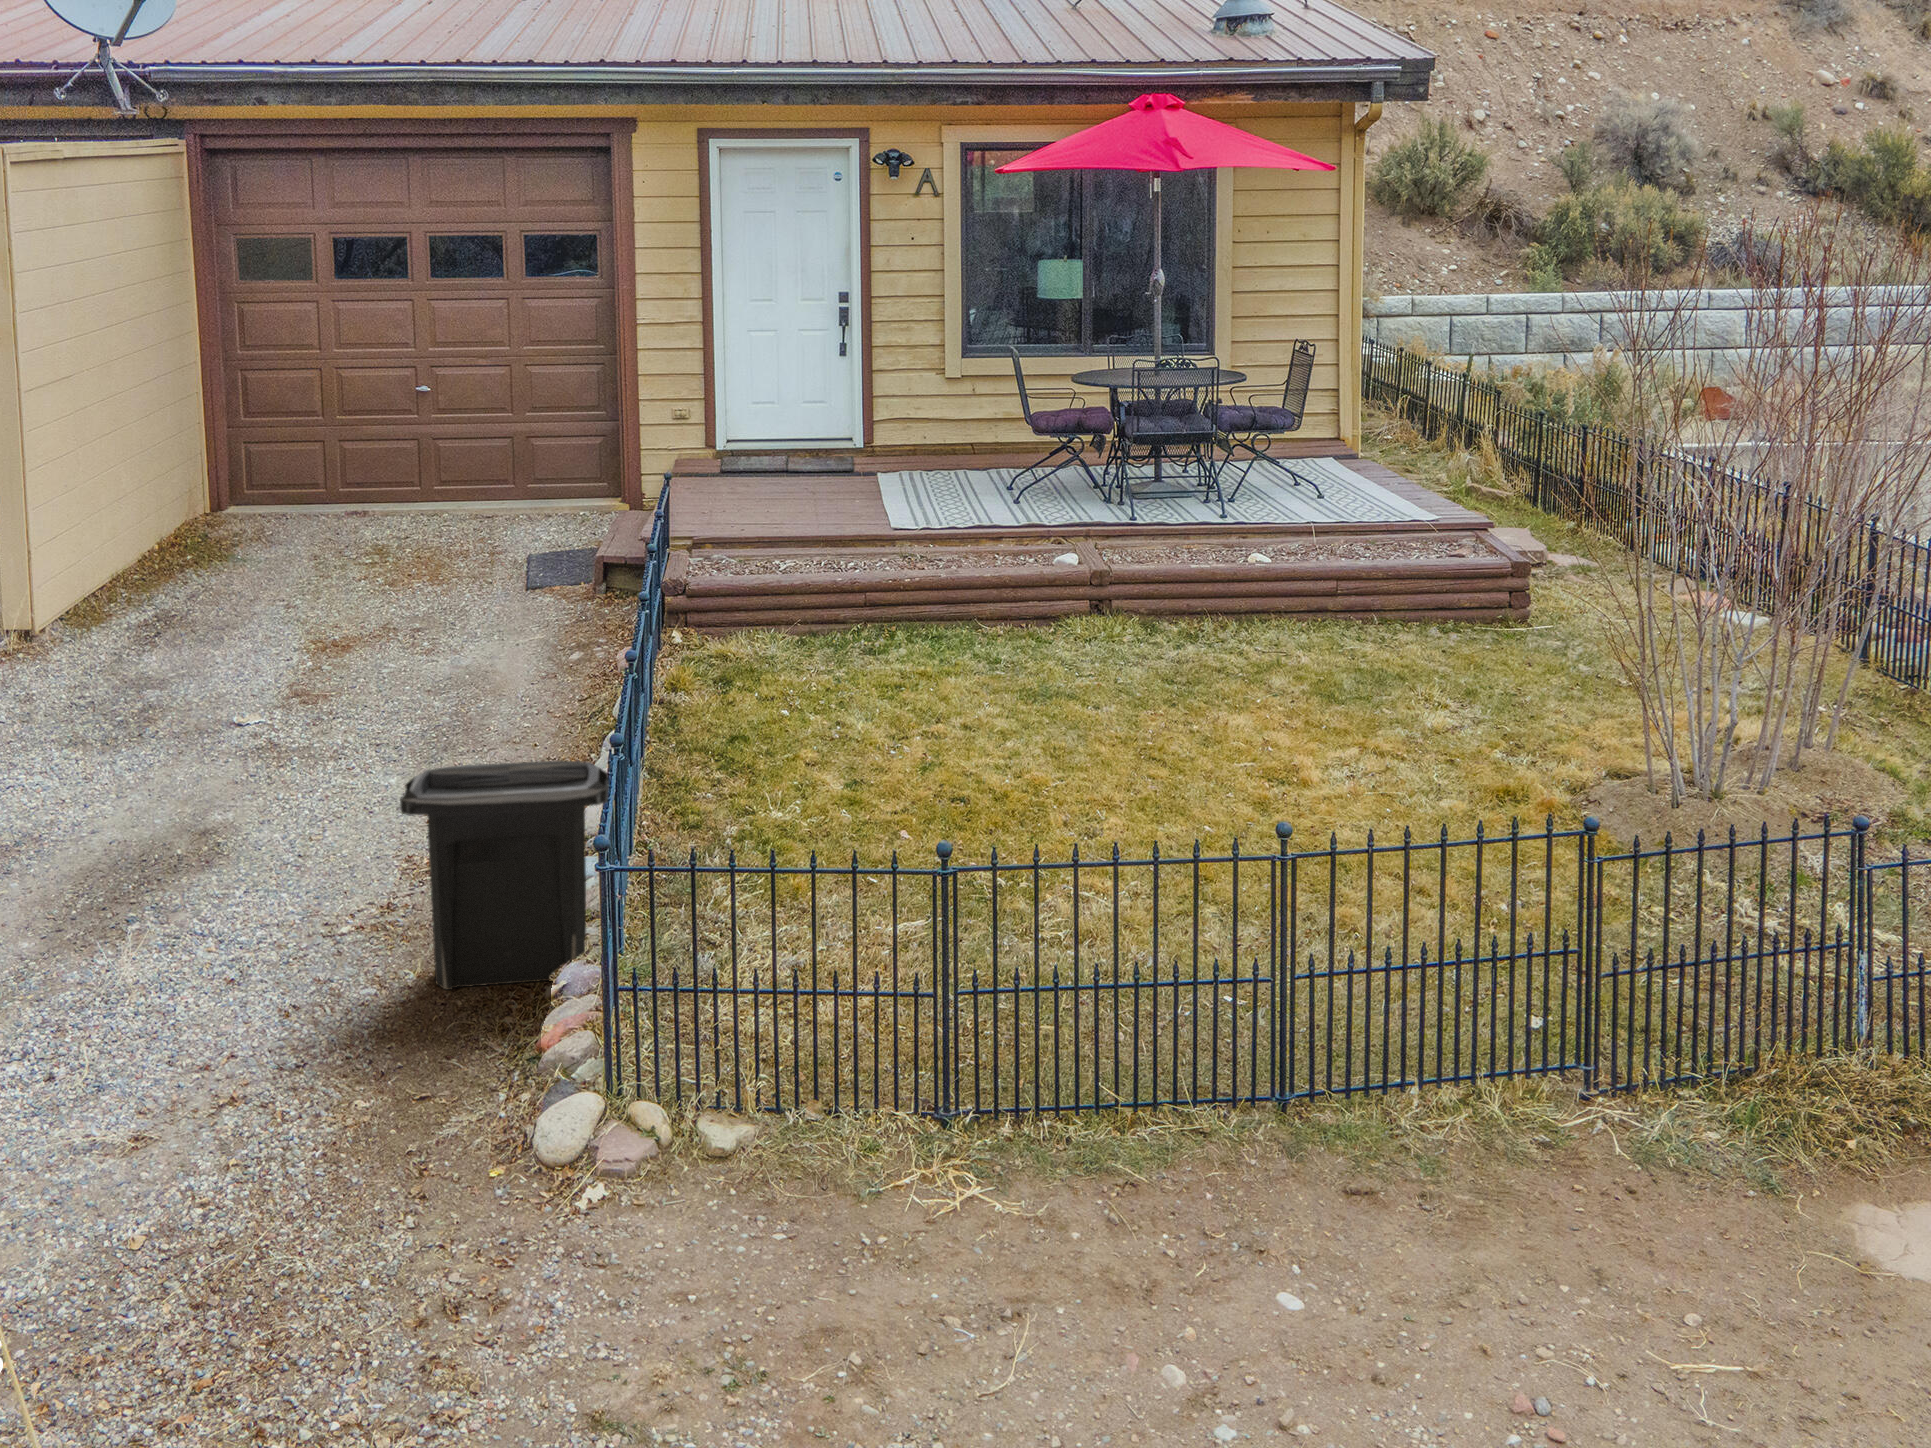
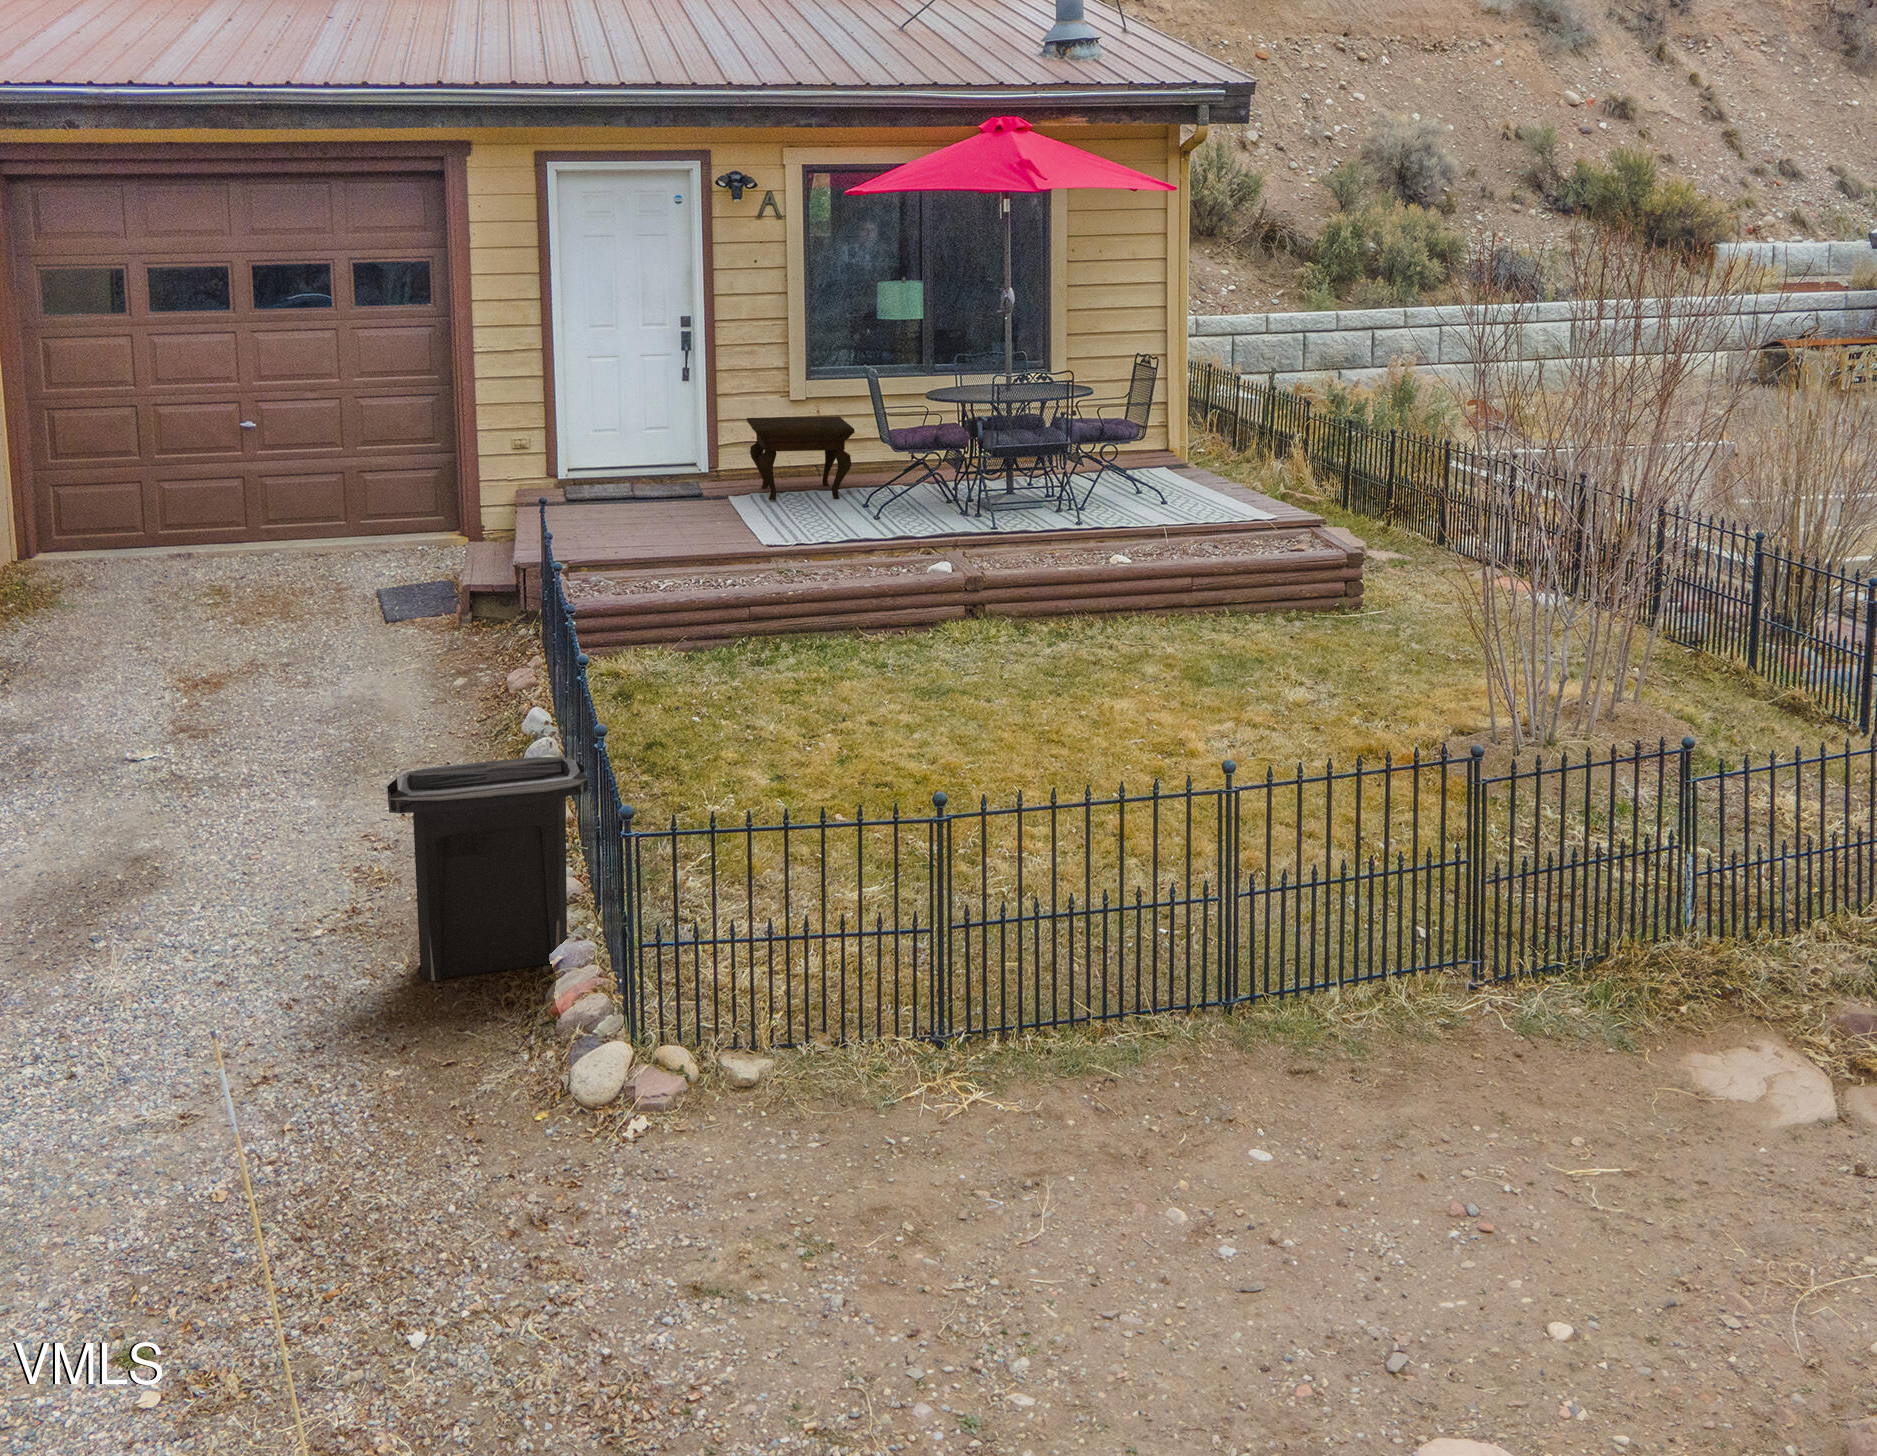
side table: none [898,396,1000,480] -> present [747,416,855,500]

